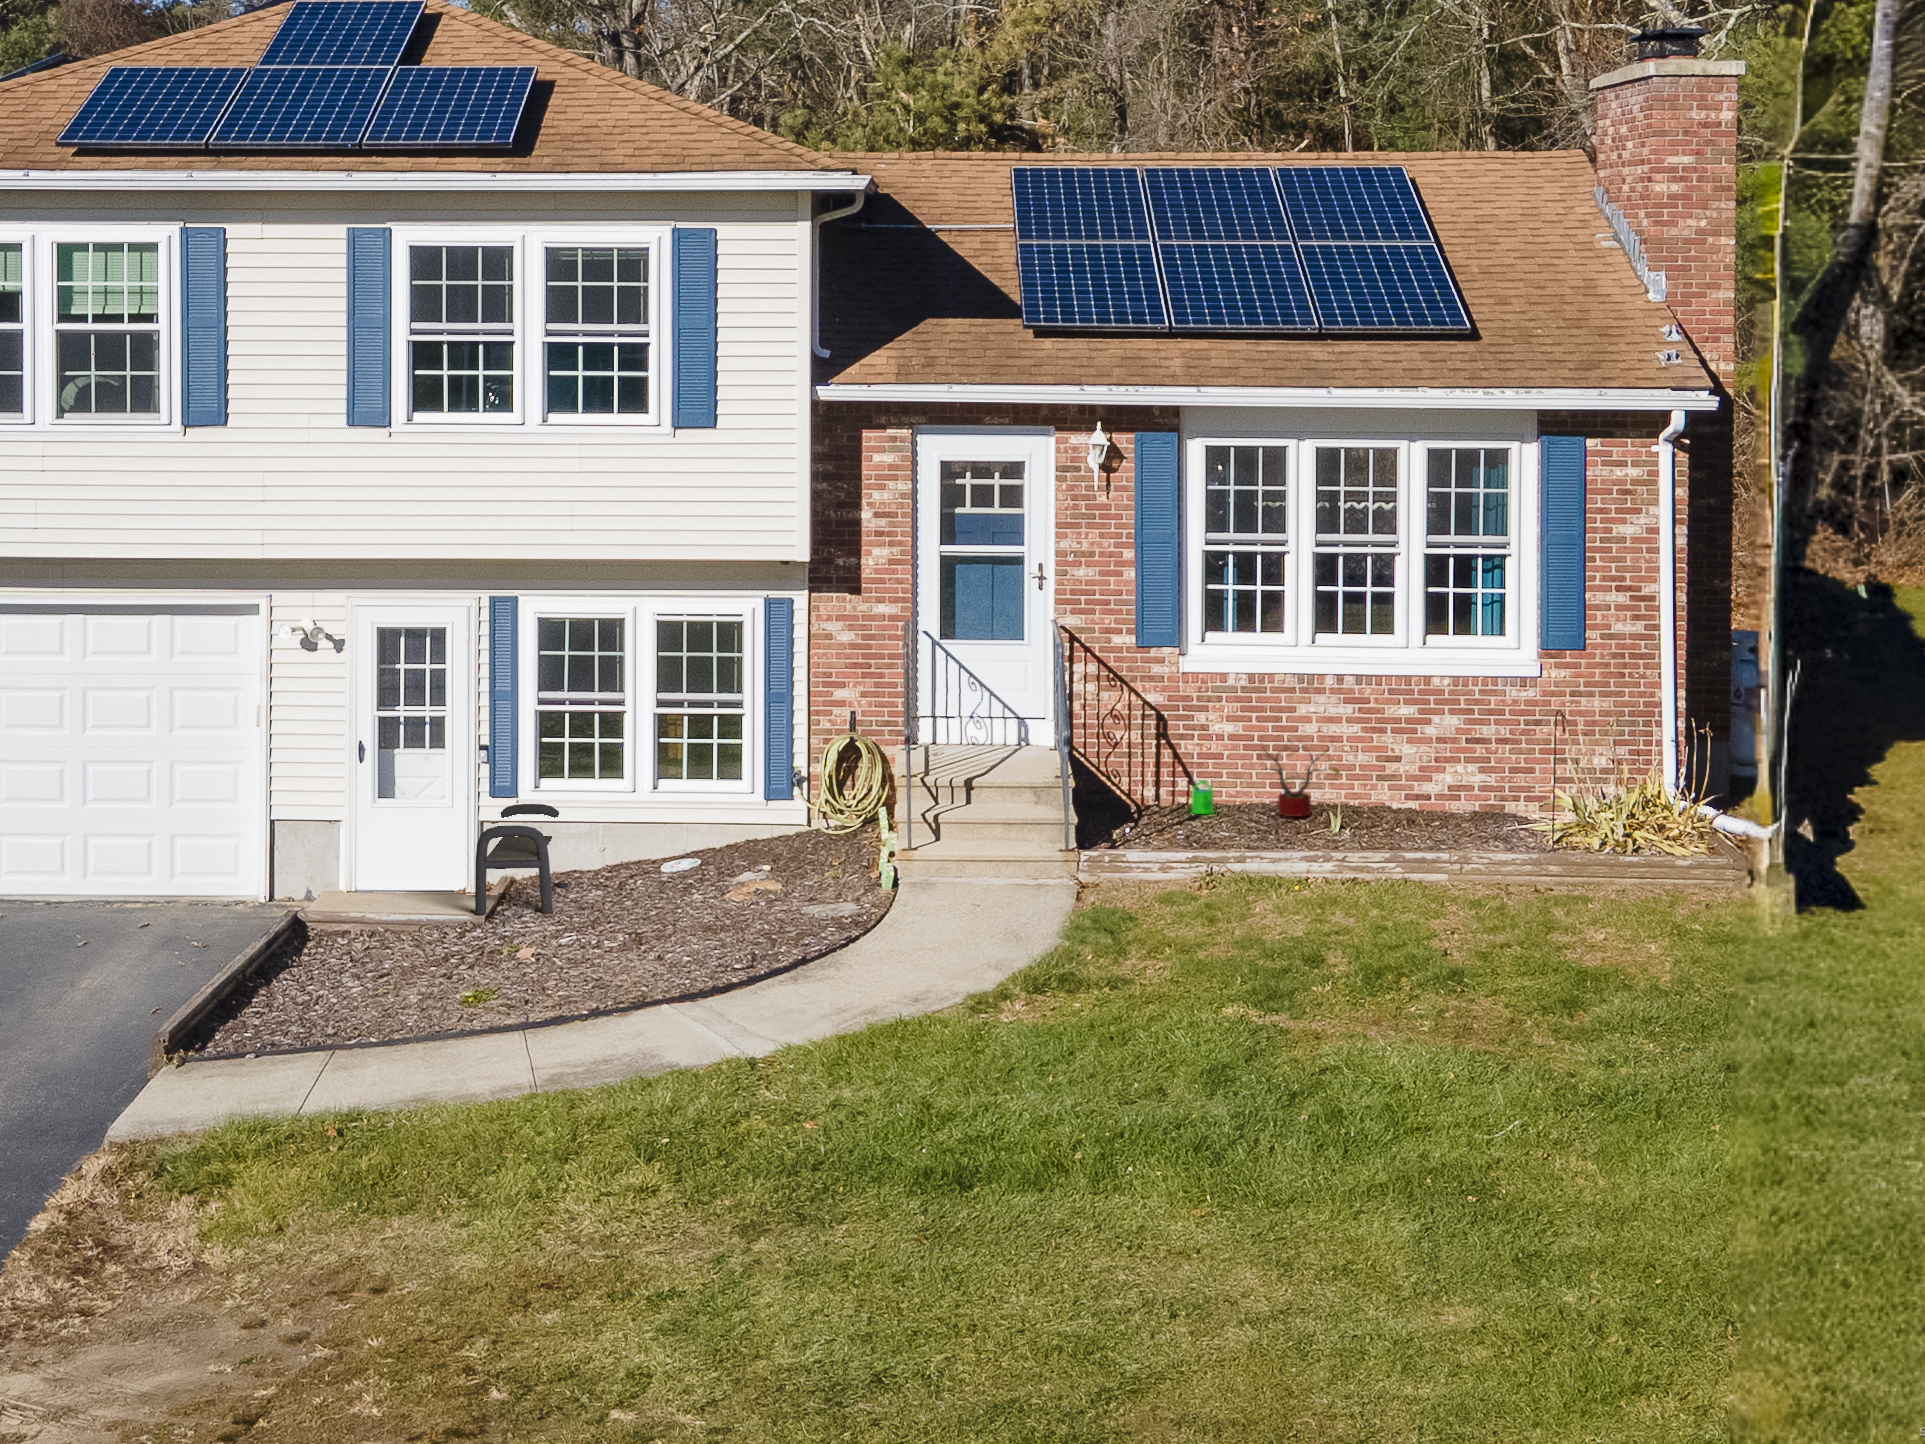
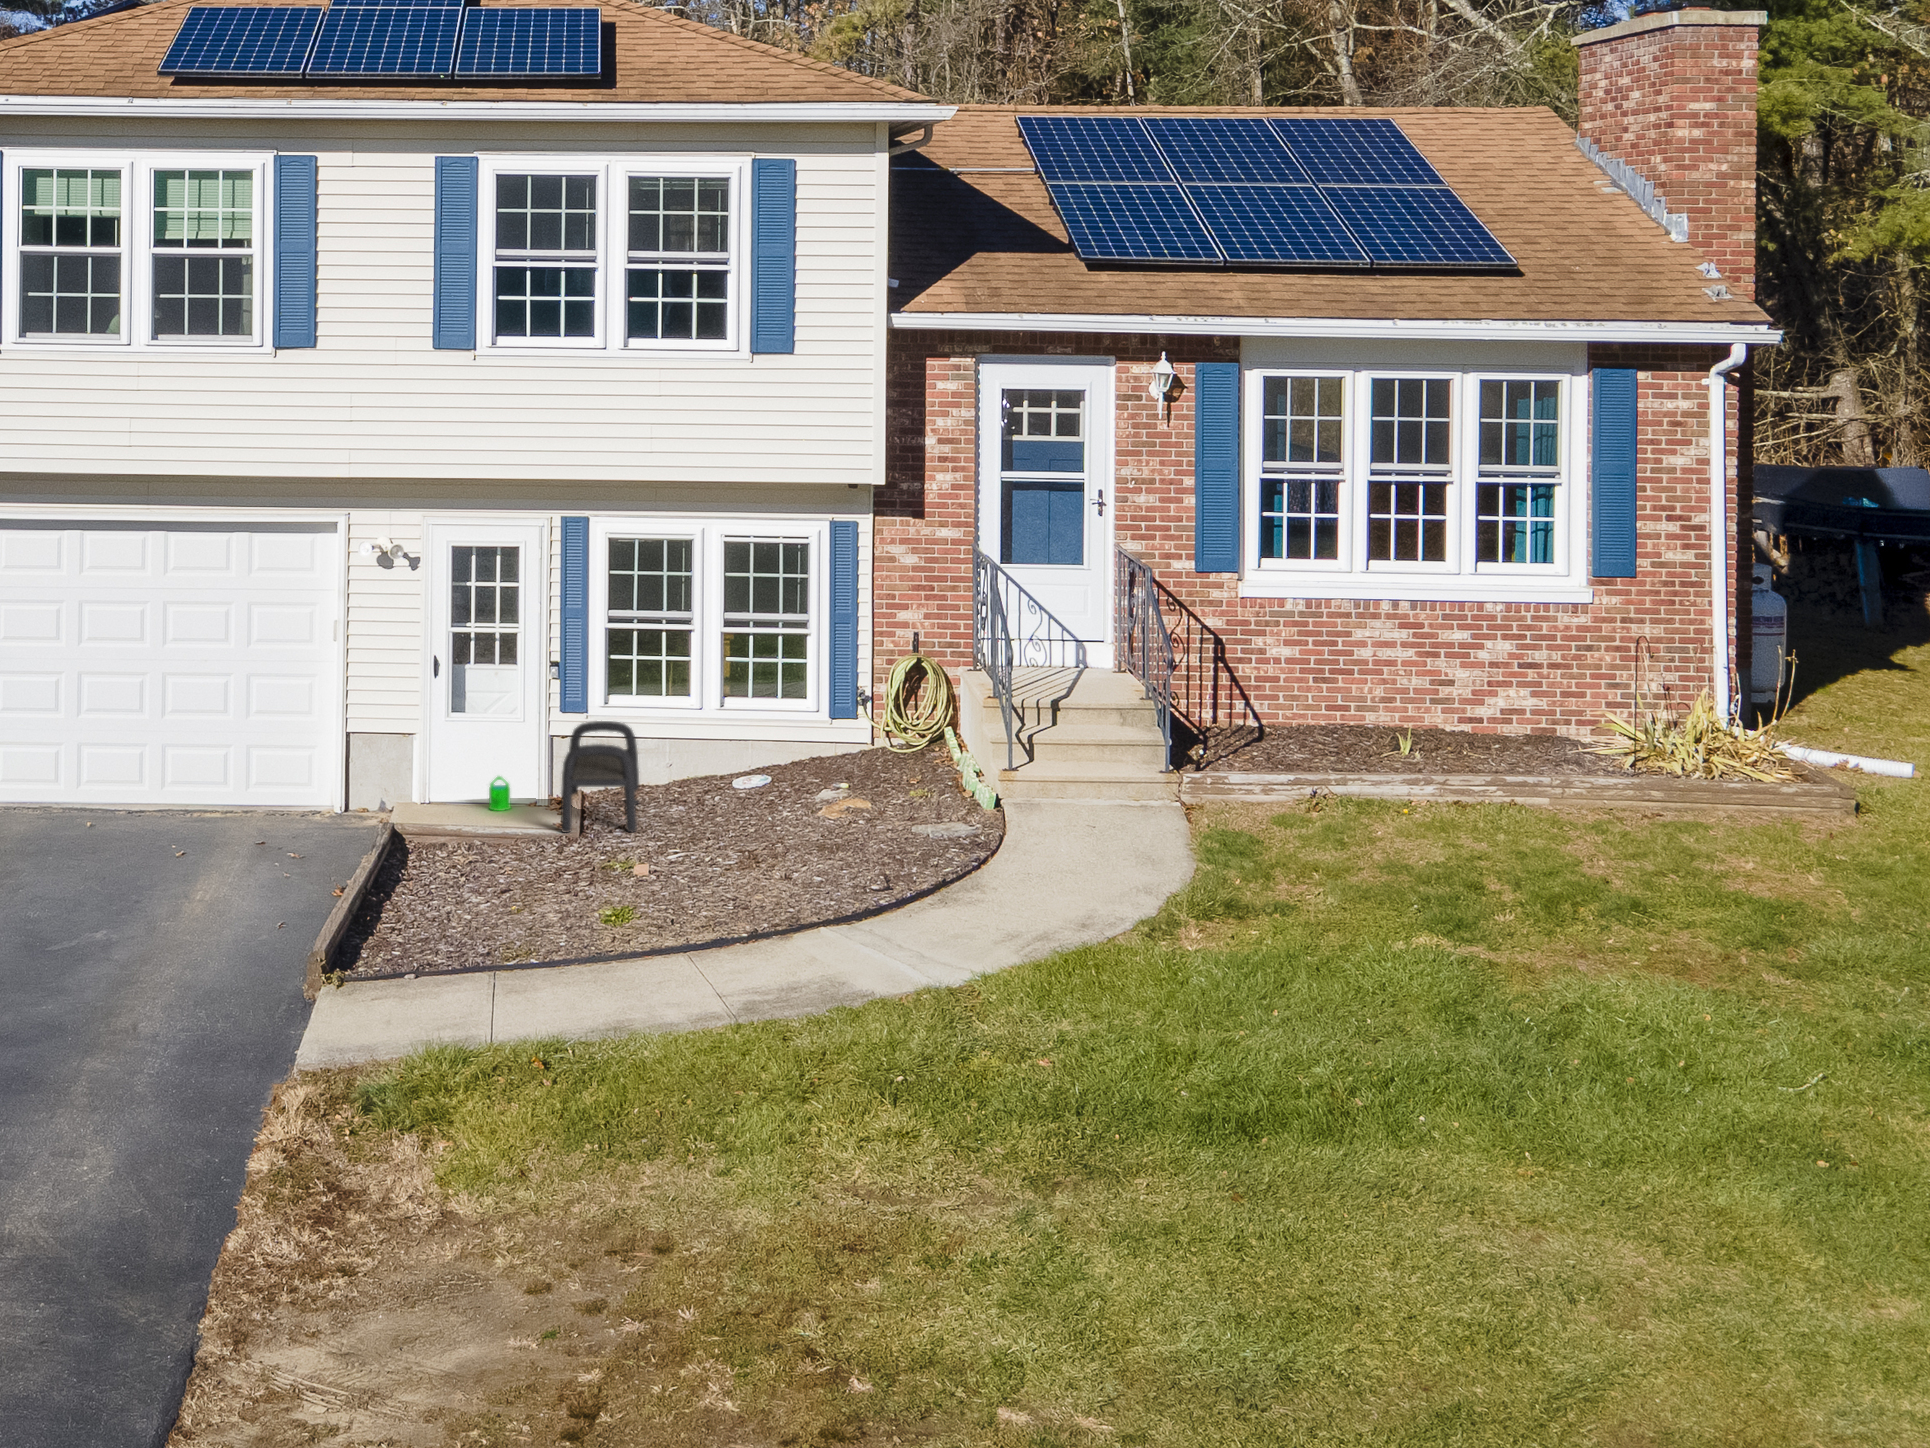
decorative plant: present [1267,741,1340,817] -> none [1314,661,1403,742]
watering can: present [1192,780,1214,814] -> present [489,776,511,811]

